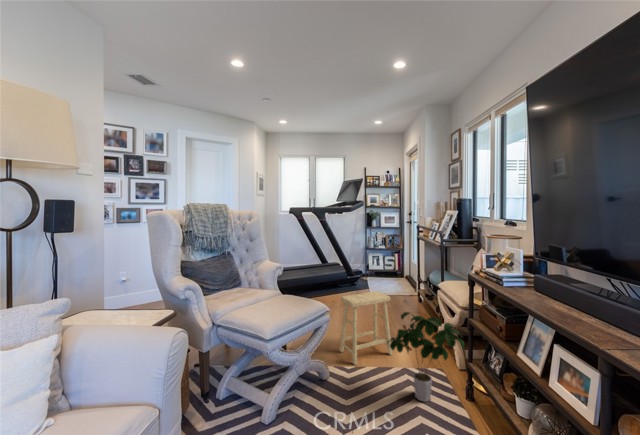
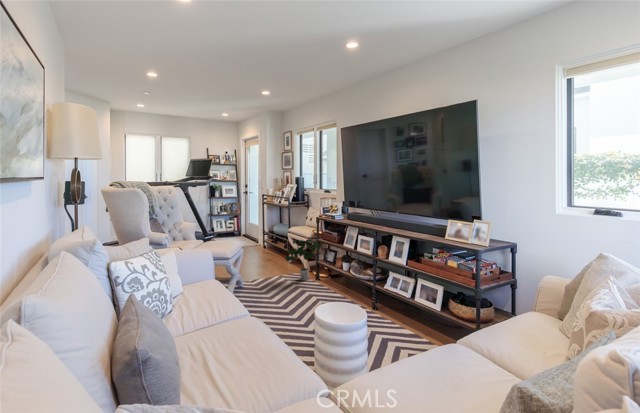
footstool: present [340,291,392,365] -> none [248,237,278,279]

